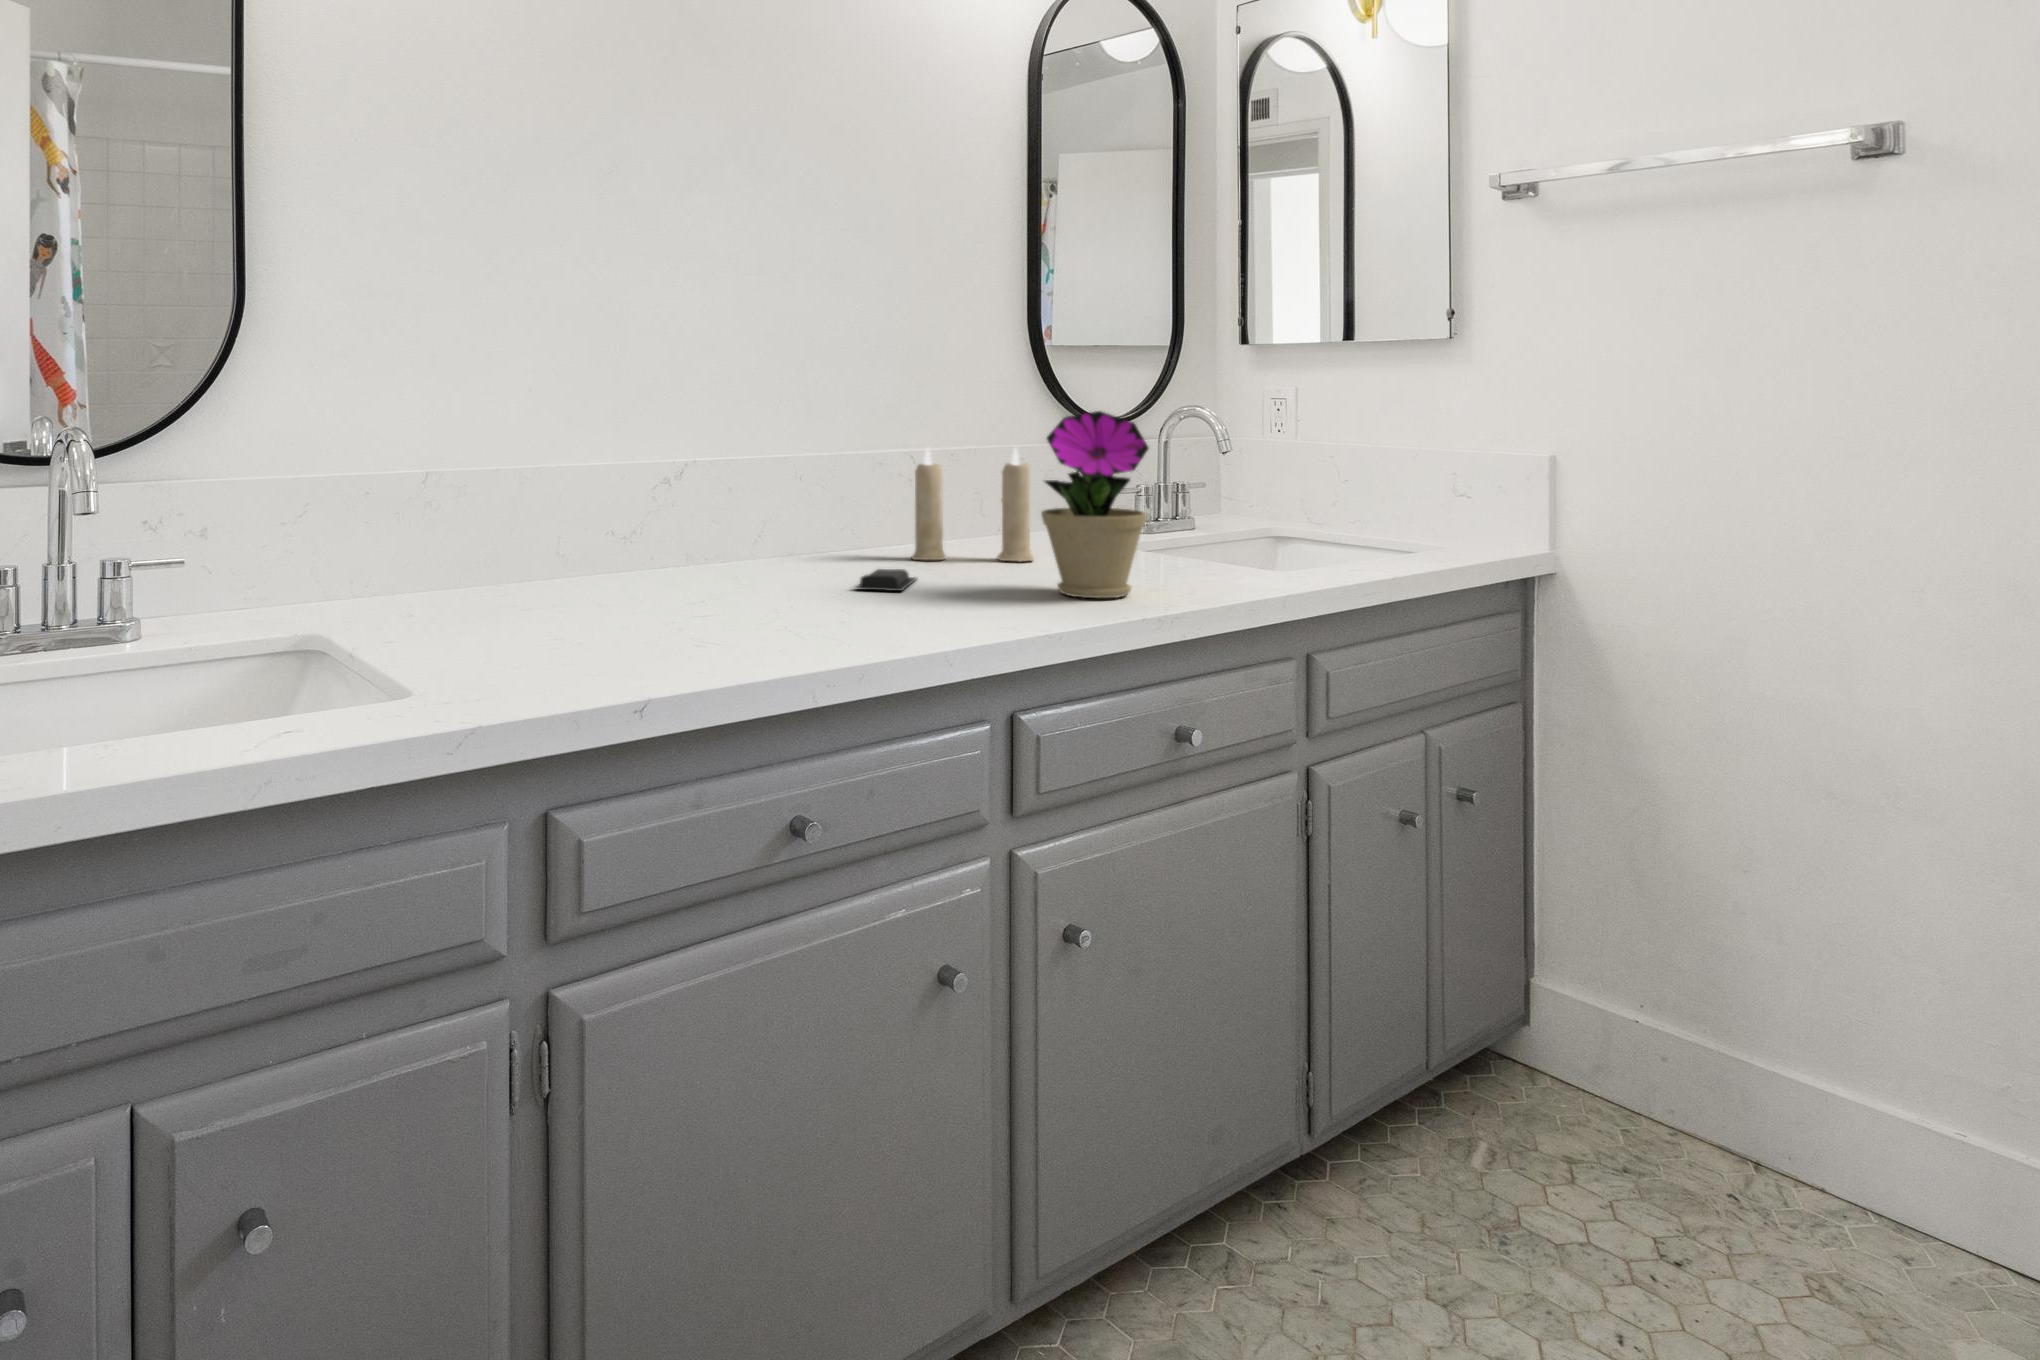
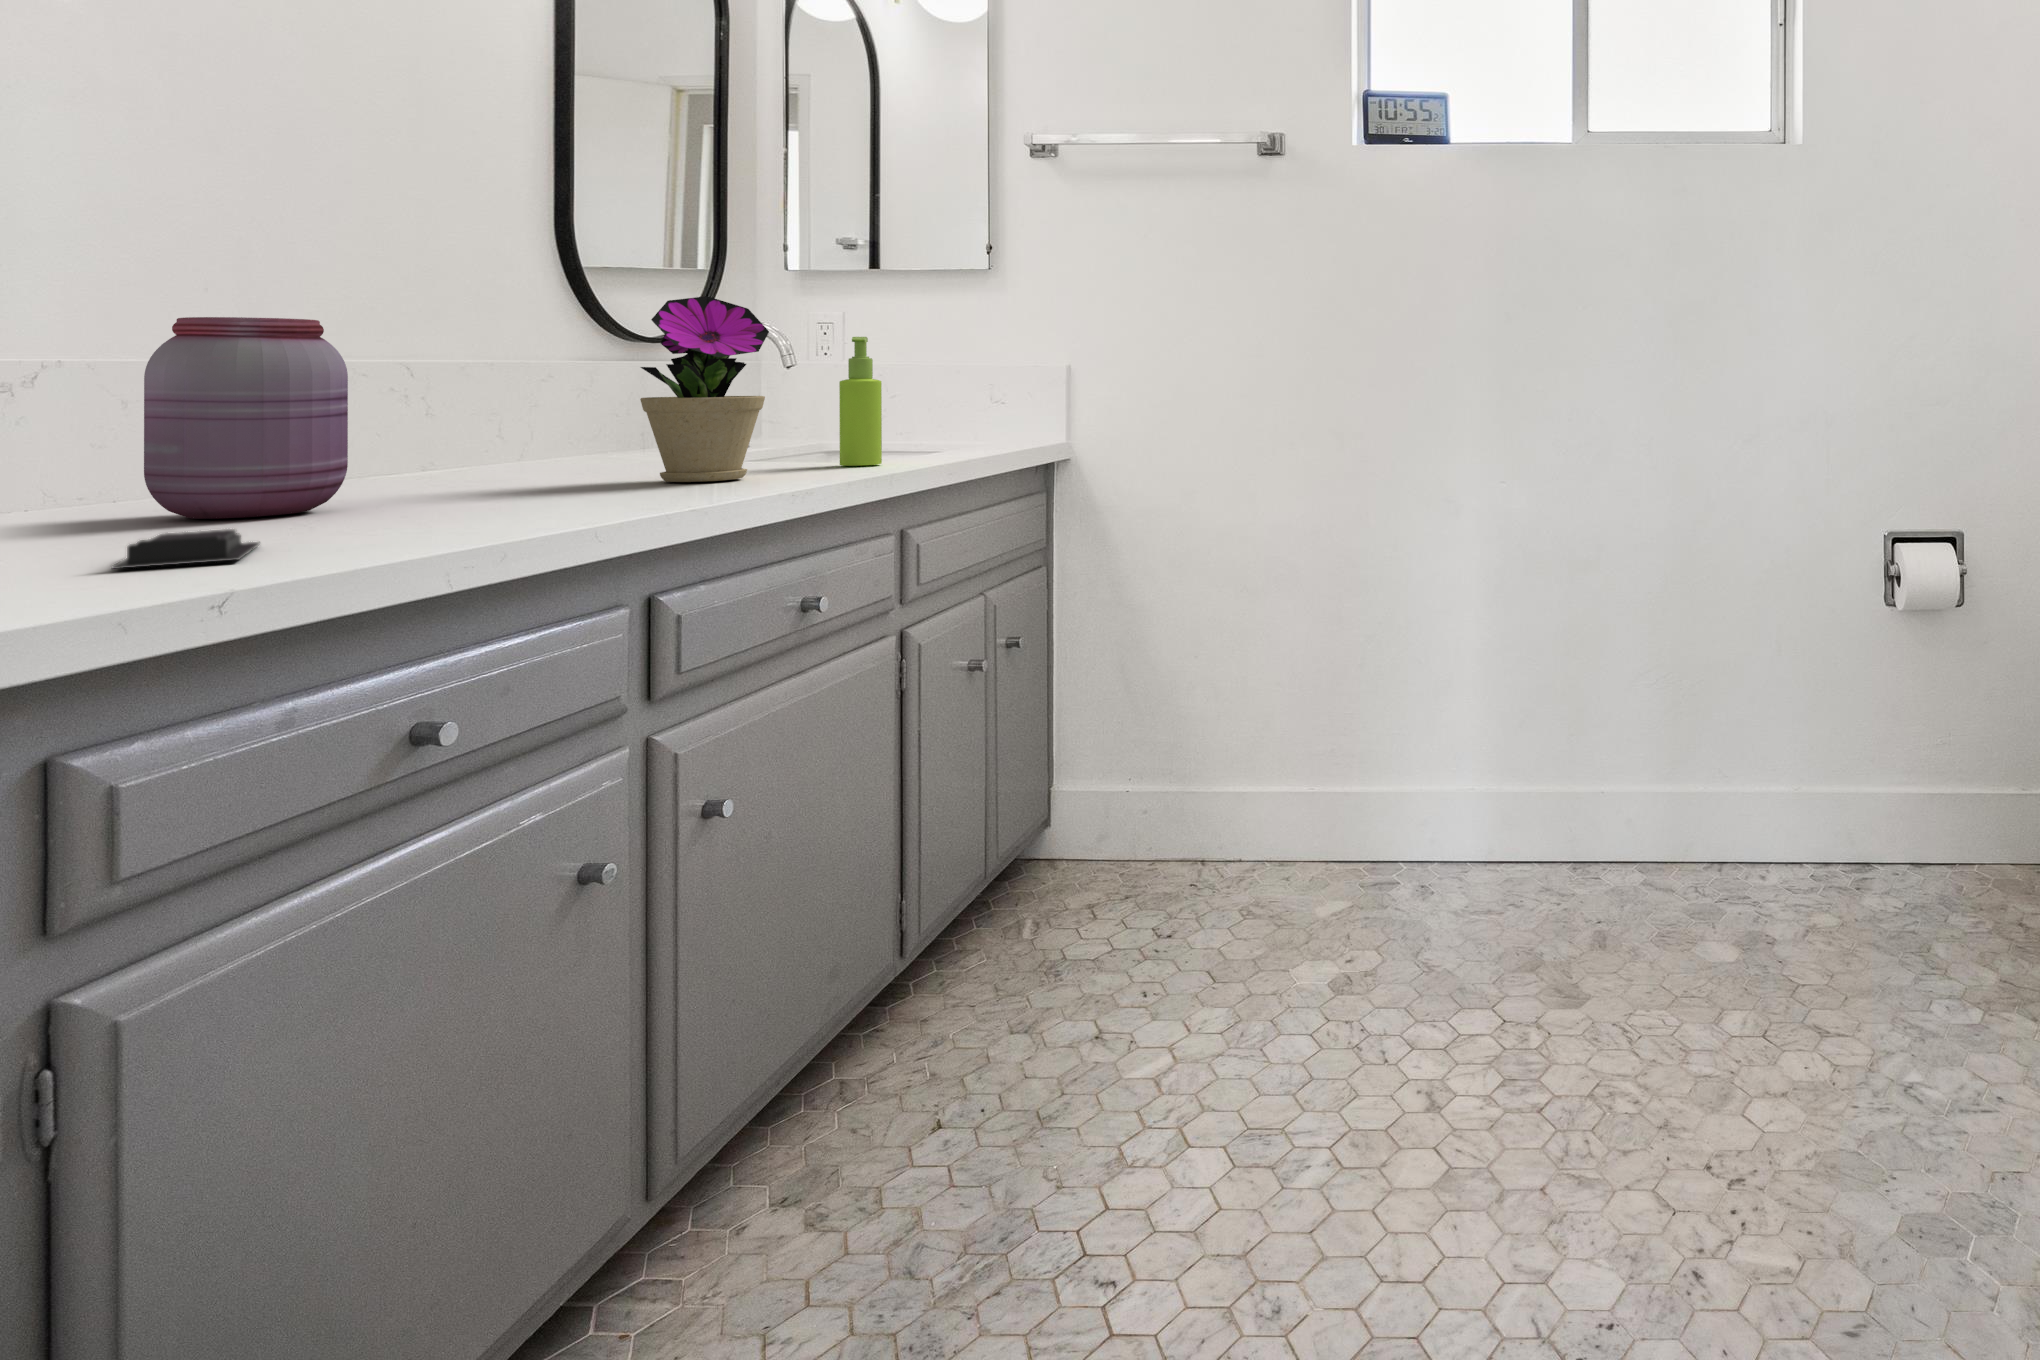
soap dispenser: none [1241,444,1284,585] -> present [839,337,882,466]
jar: none [708,449,820,607] -> present [144,317,348,519]
candle: present [911,449,1034,561] -> none [411,344,589,478]
soap bar: present [856,569,916,591] -> present [112,529,259,569]

